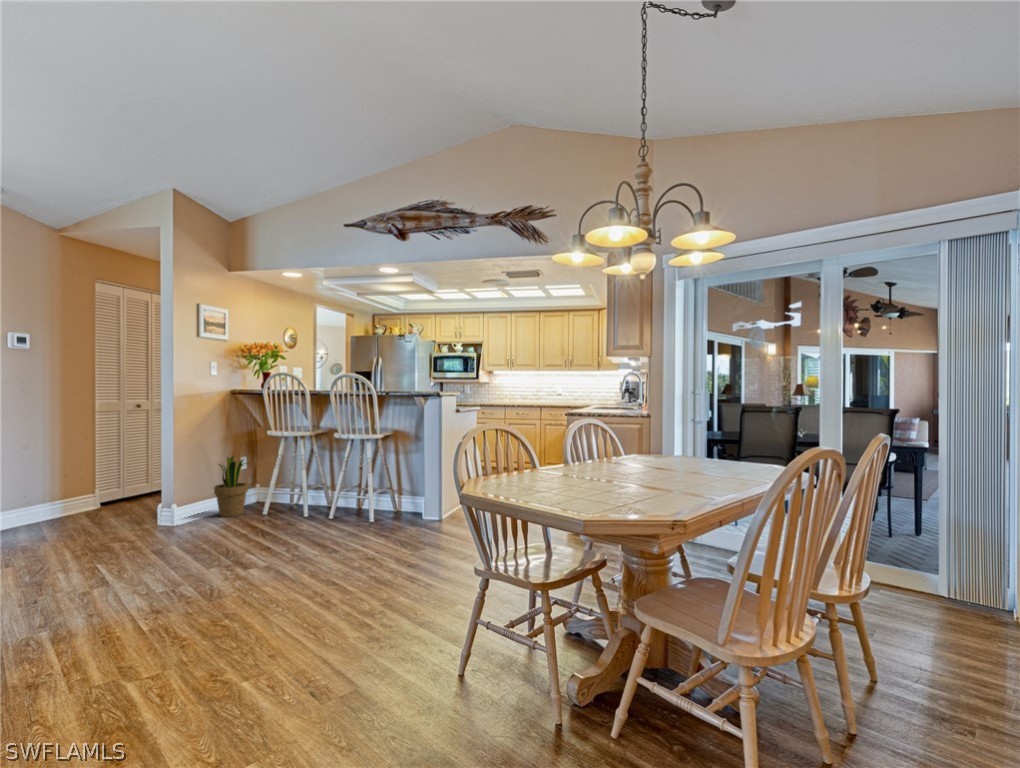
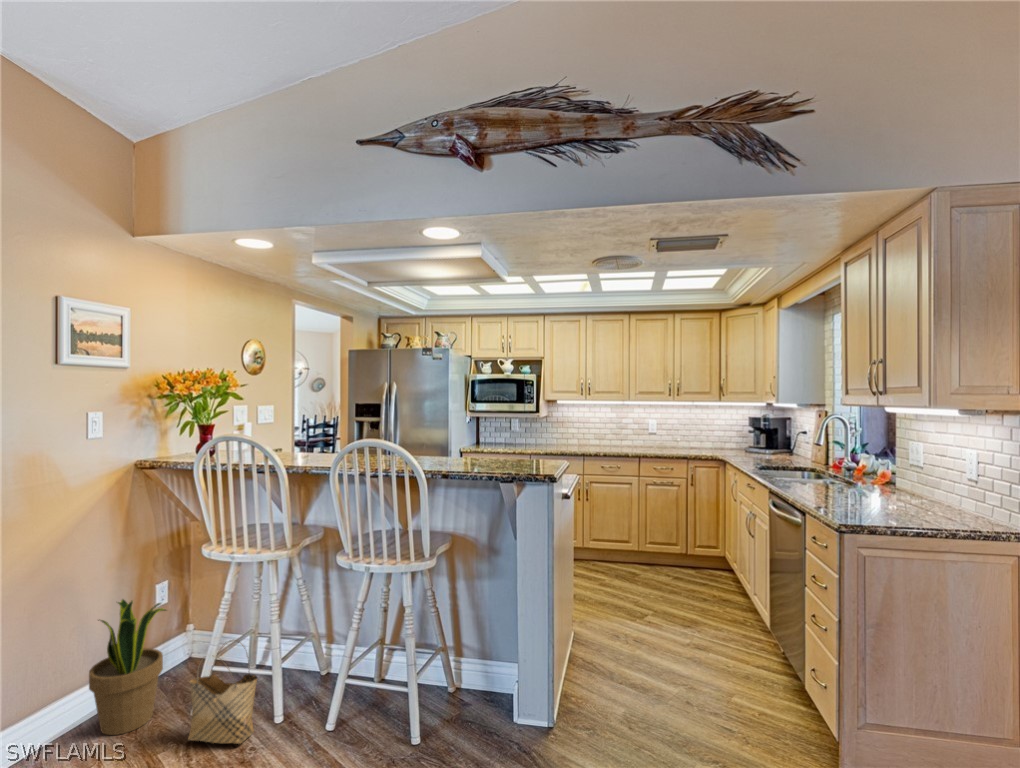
woven basket: none [262,474,295,519] -> present [188,640,258,744]

